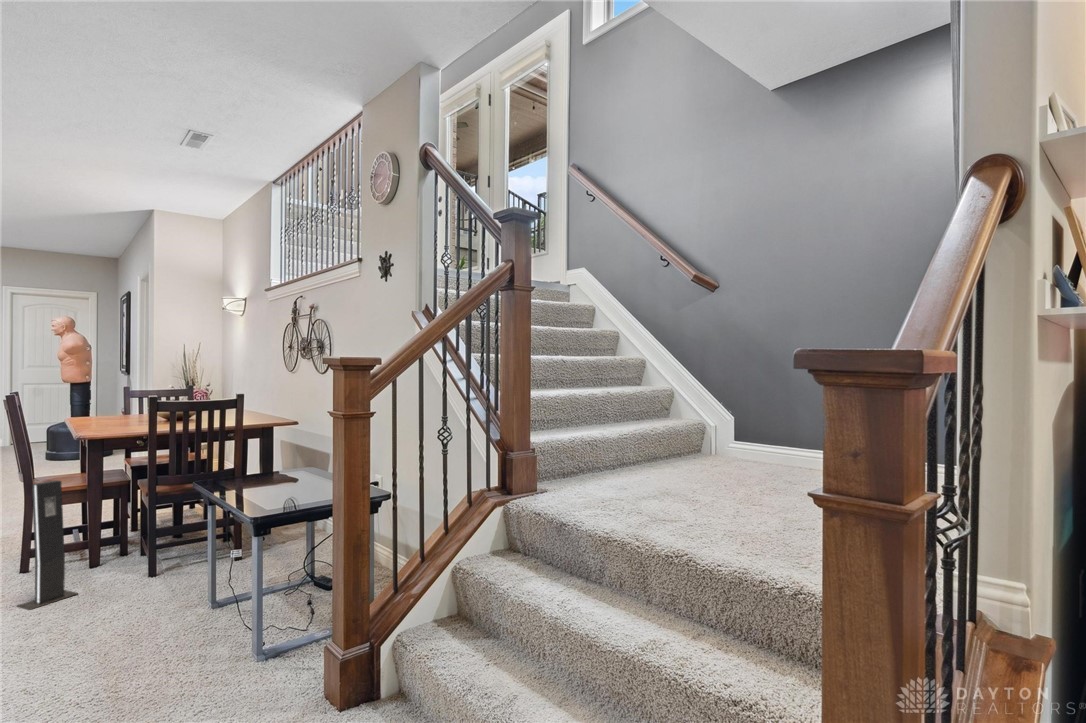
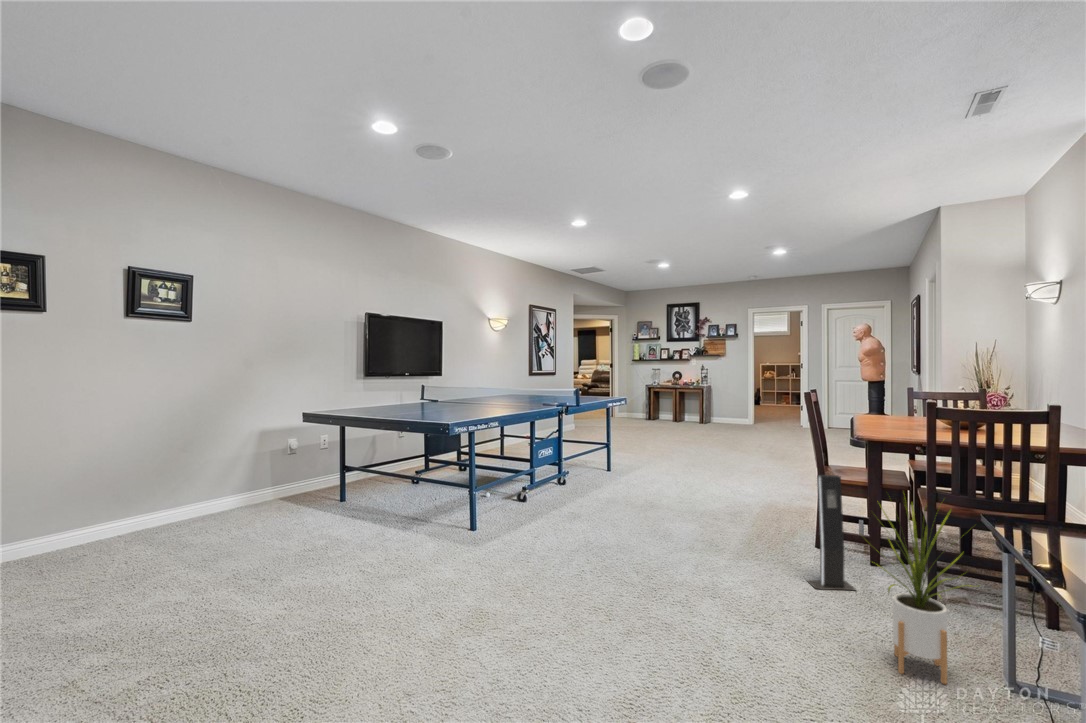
house plant: none [90,474,194,637] -> present [878,502,963,684]

